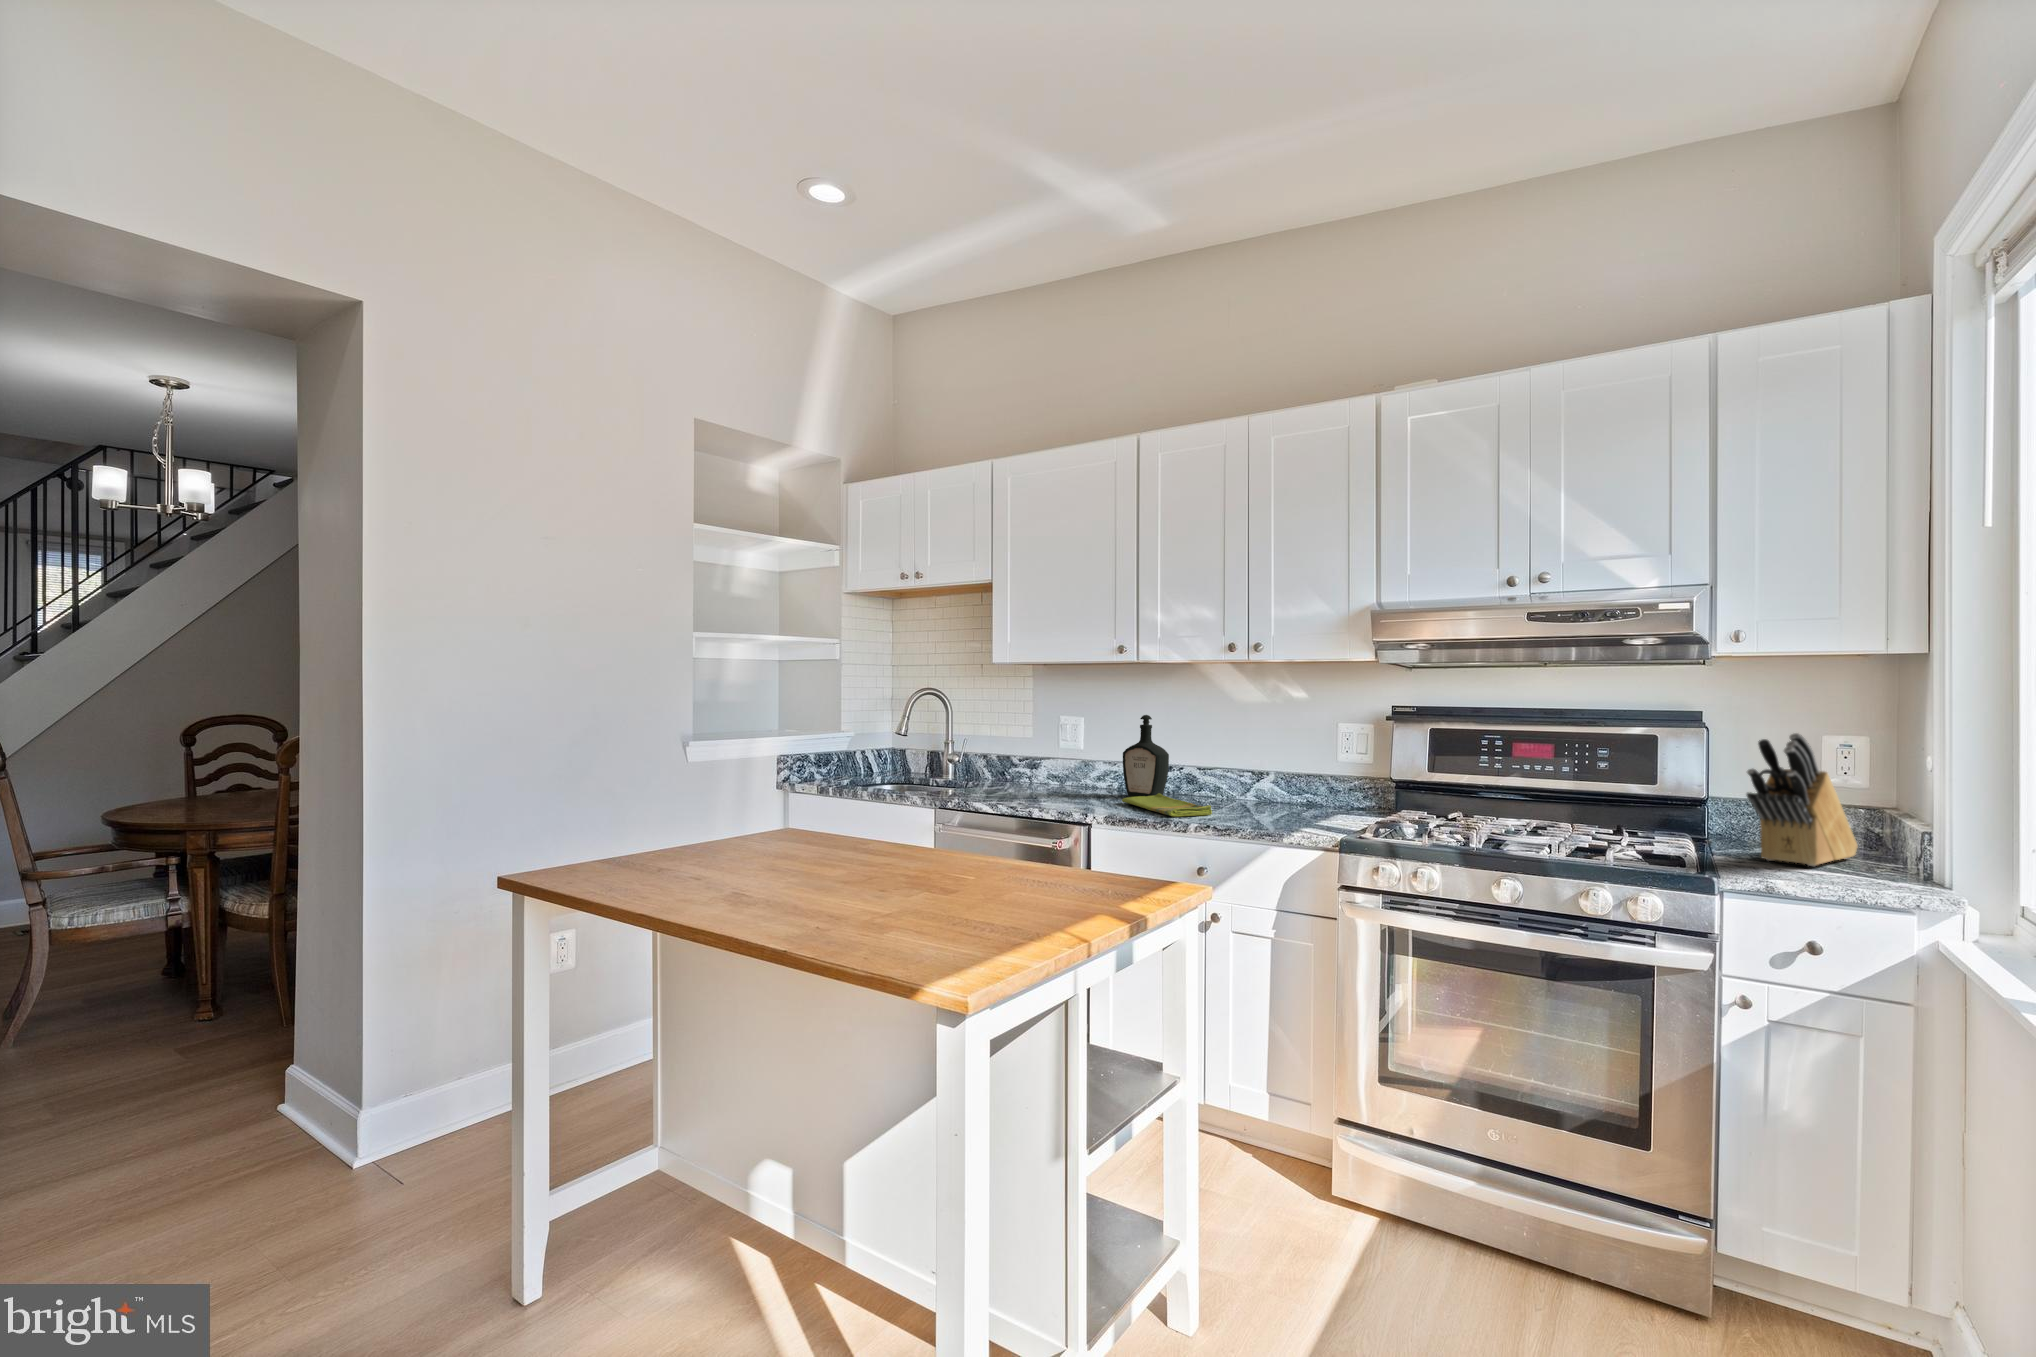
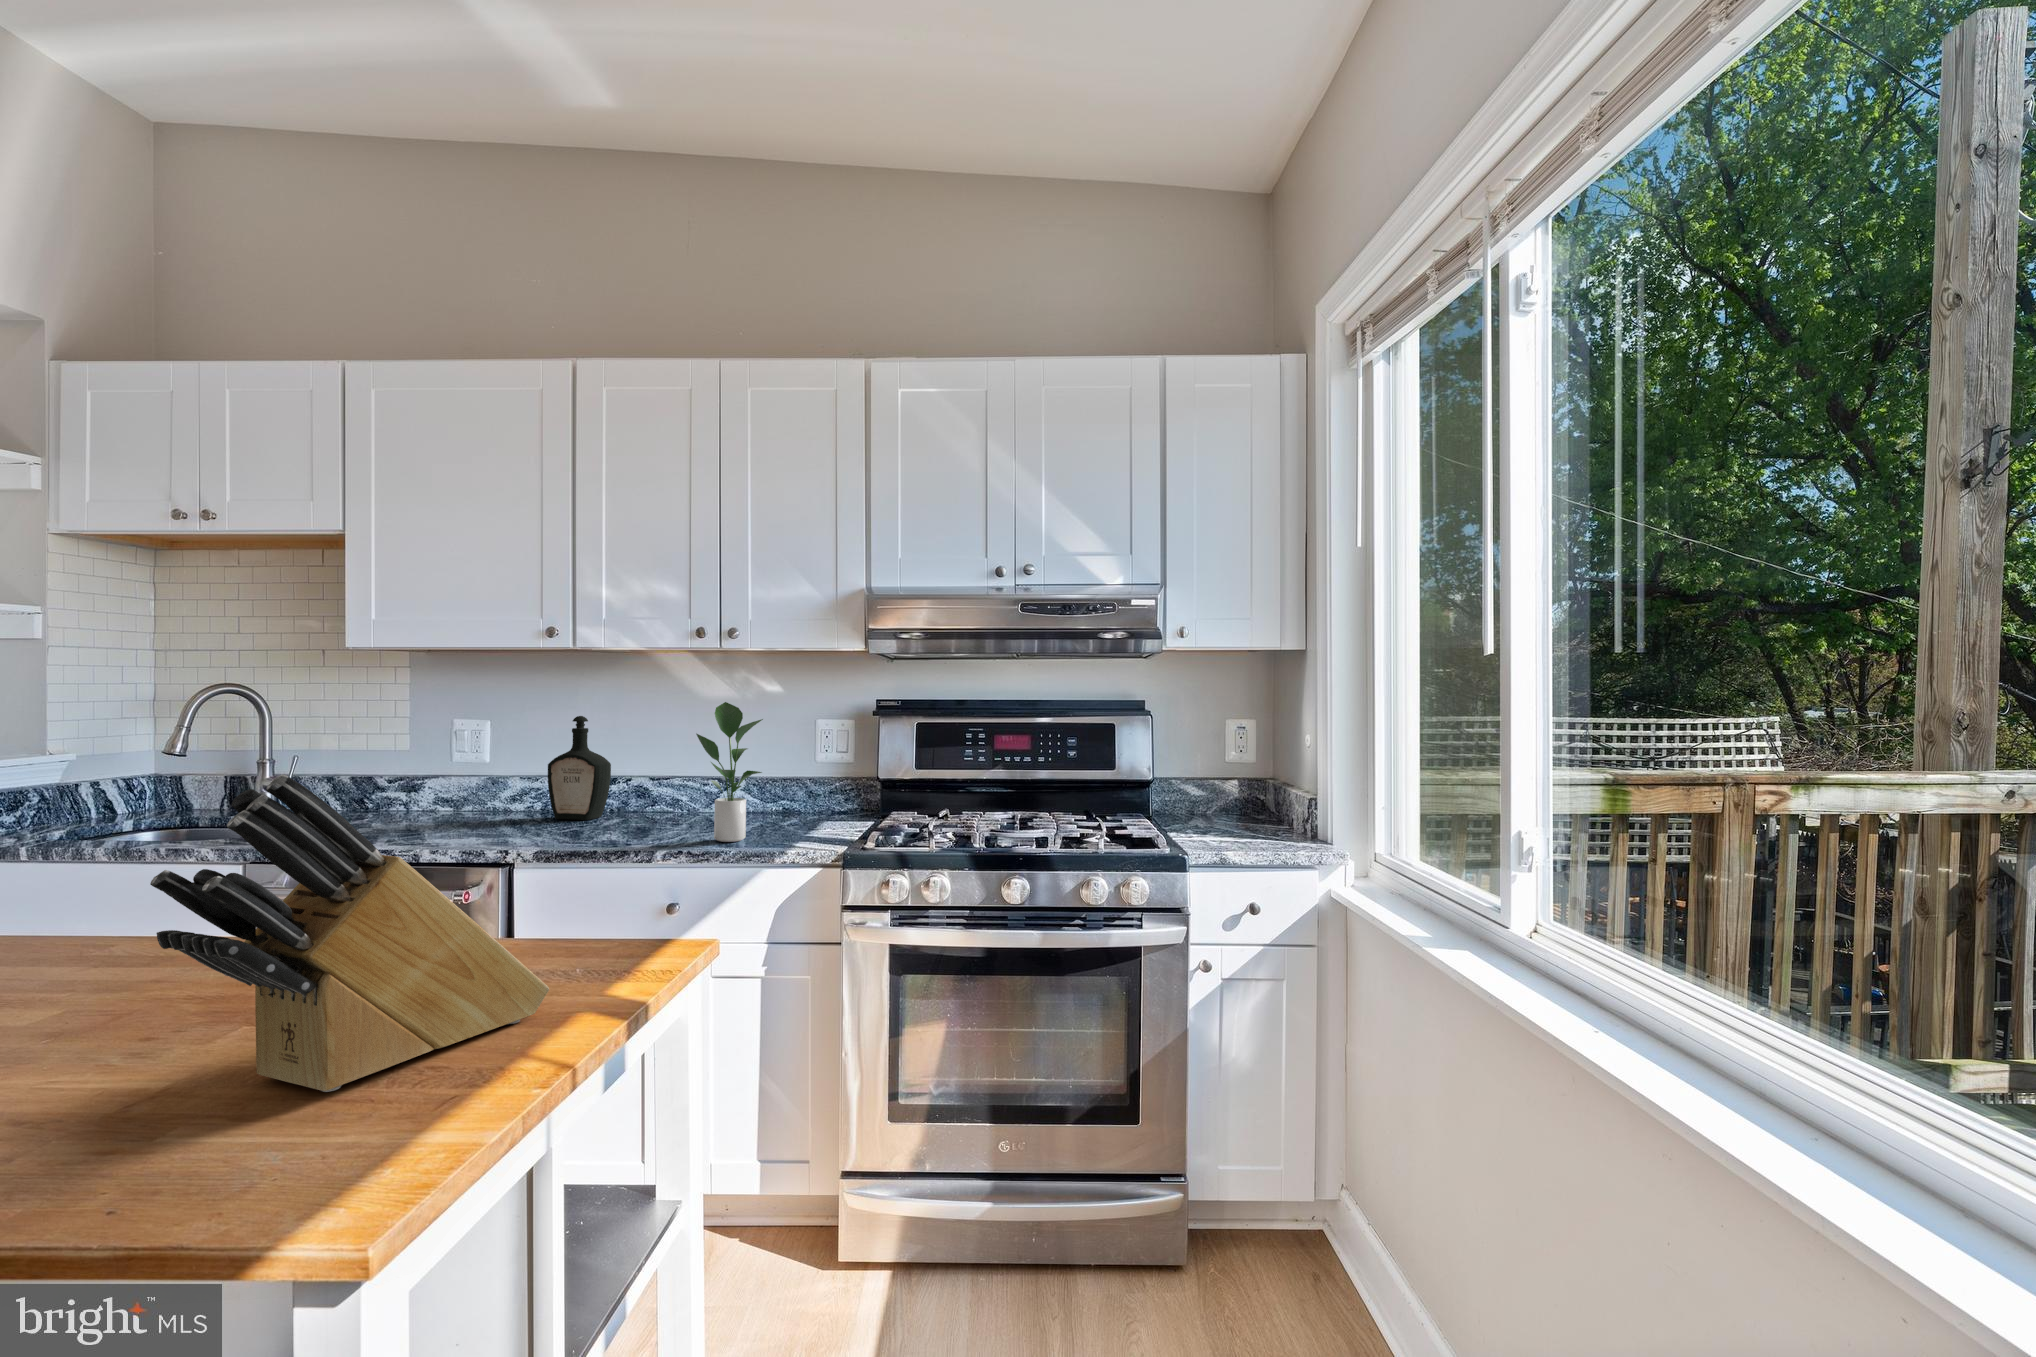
potted plant: none [1225,706,1282,824] -> present [696,702,763,842]
knife block: present [1746,733,1858,866] -> present [150,774,549,1092]
dish towel: present [1122,793,1212,817] -> none [550,812,675,841]

